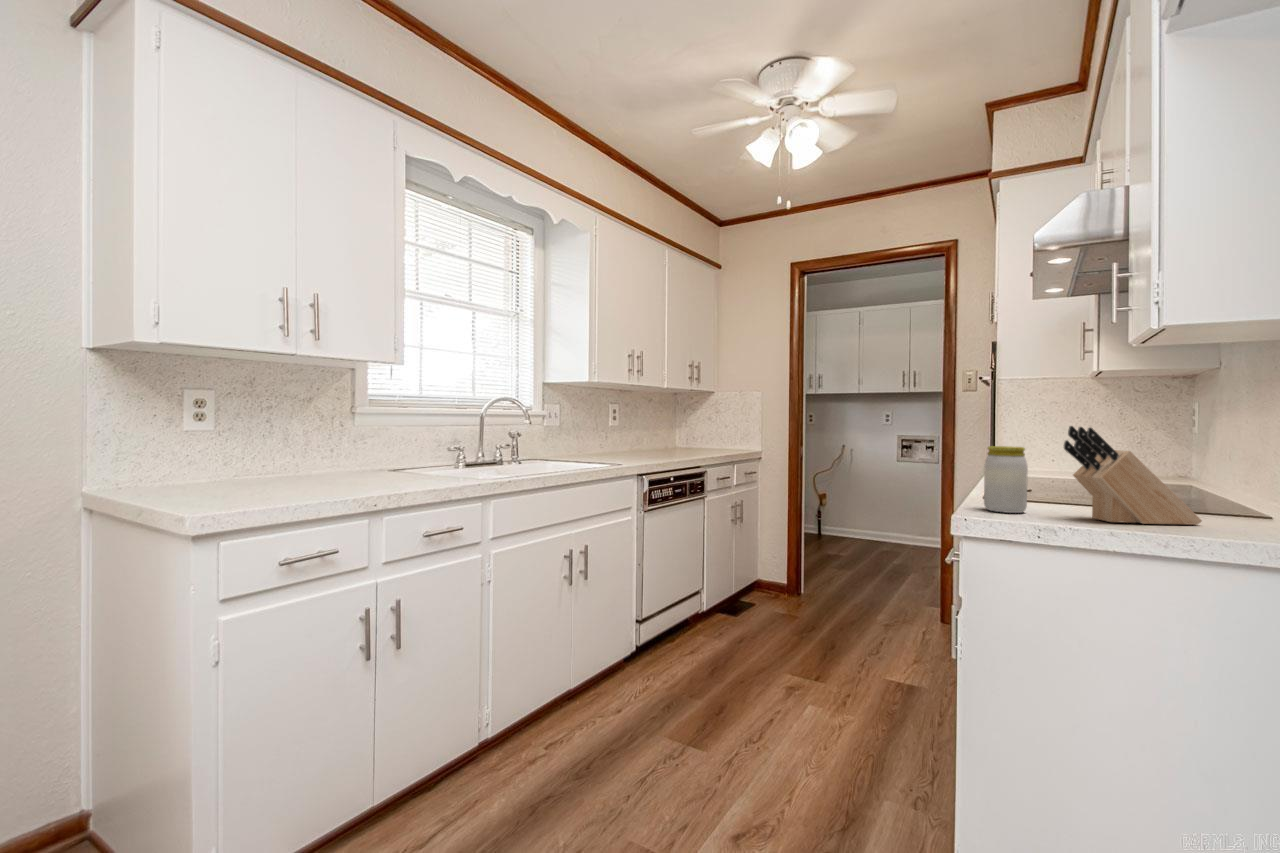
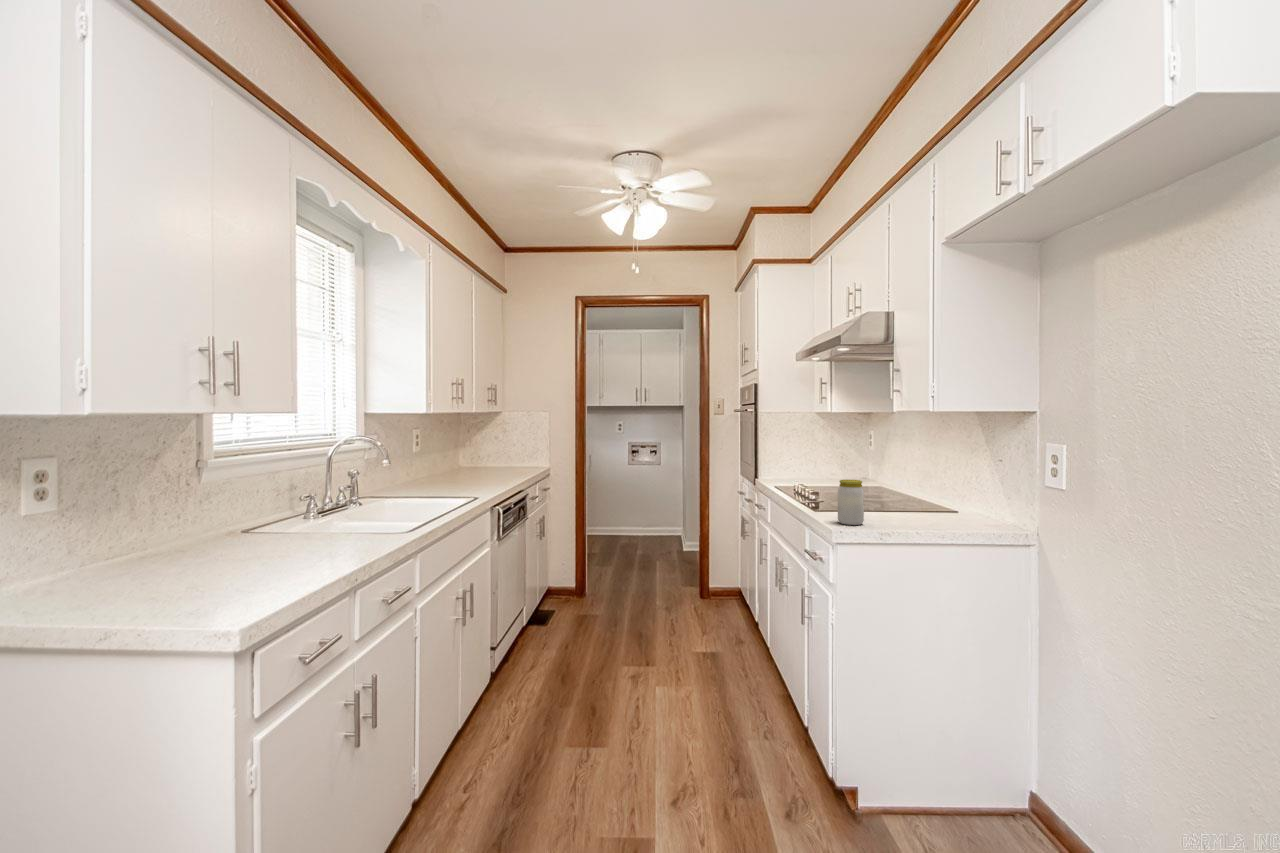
knife block: present [1064,426,1202,525] -> none [888,467,948,527]

